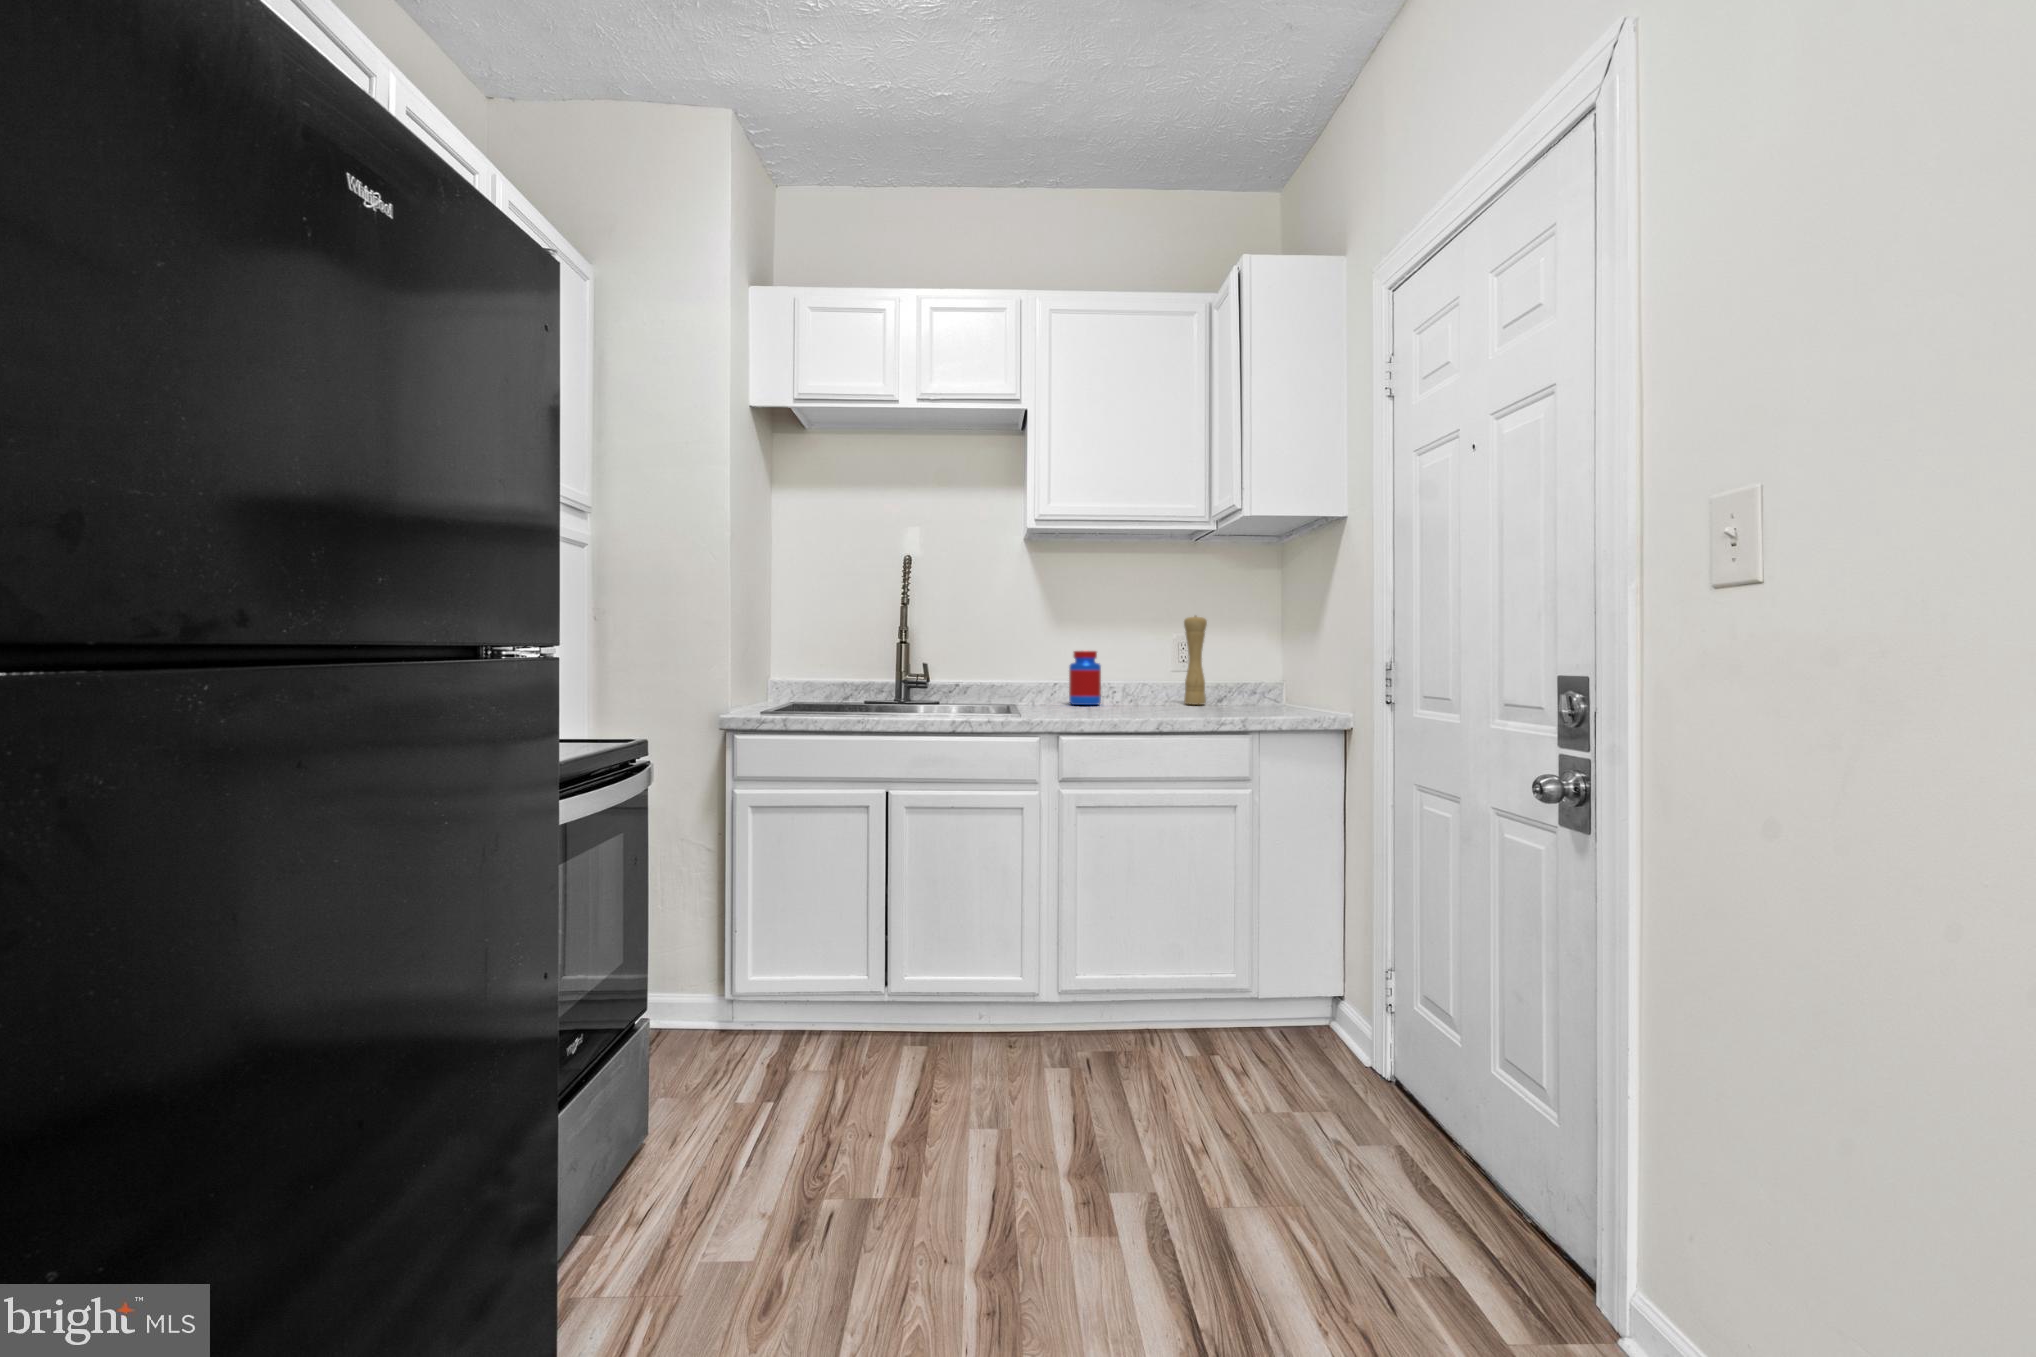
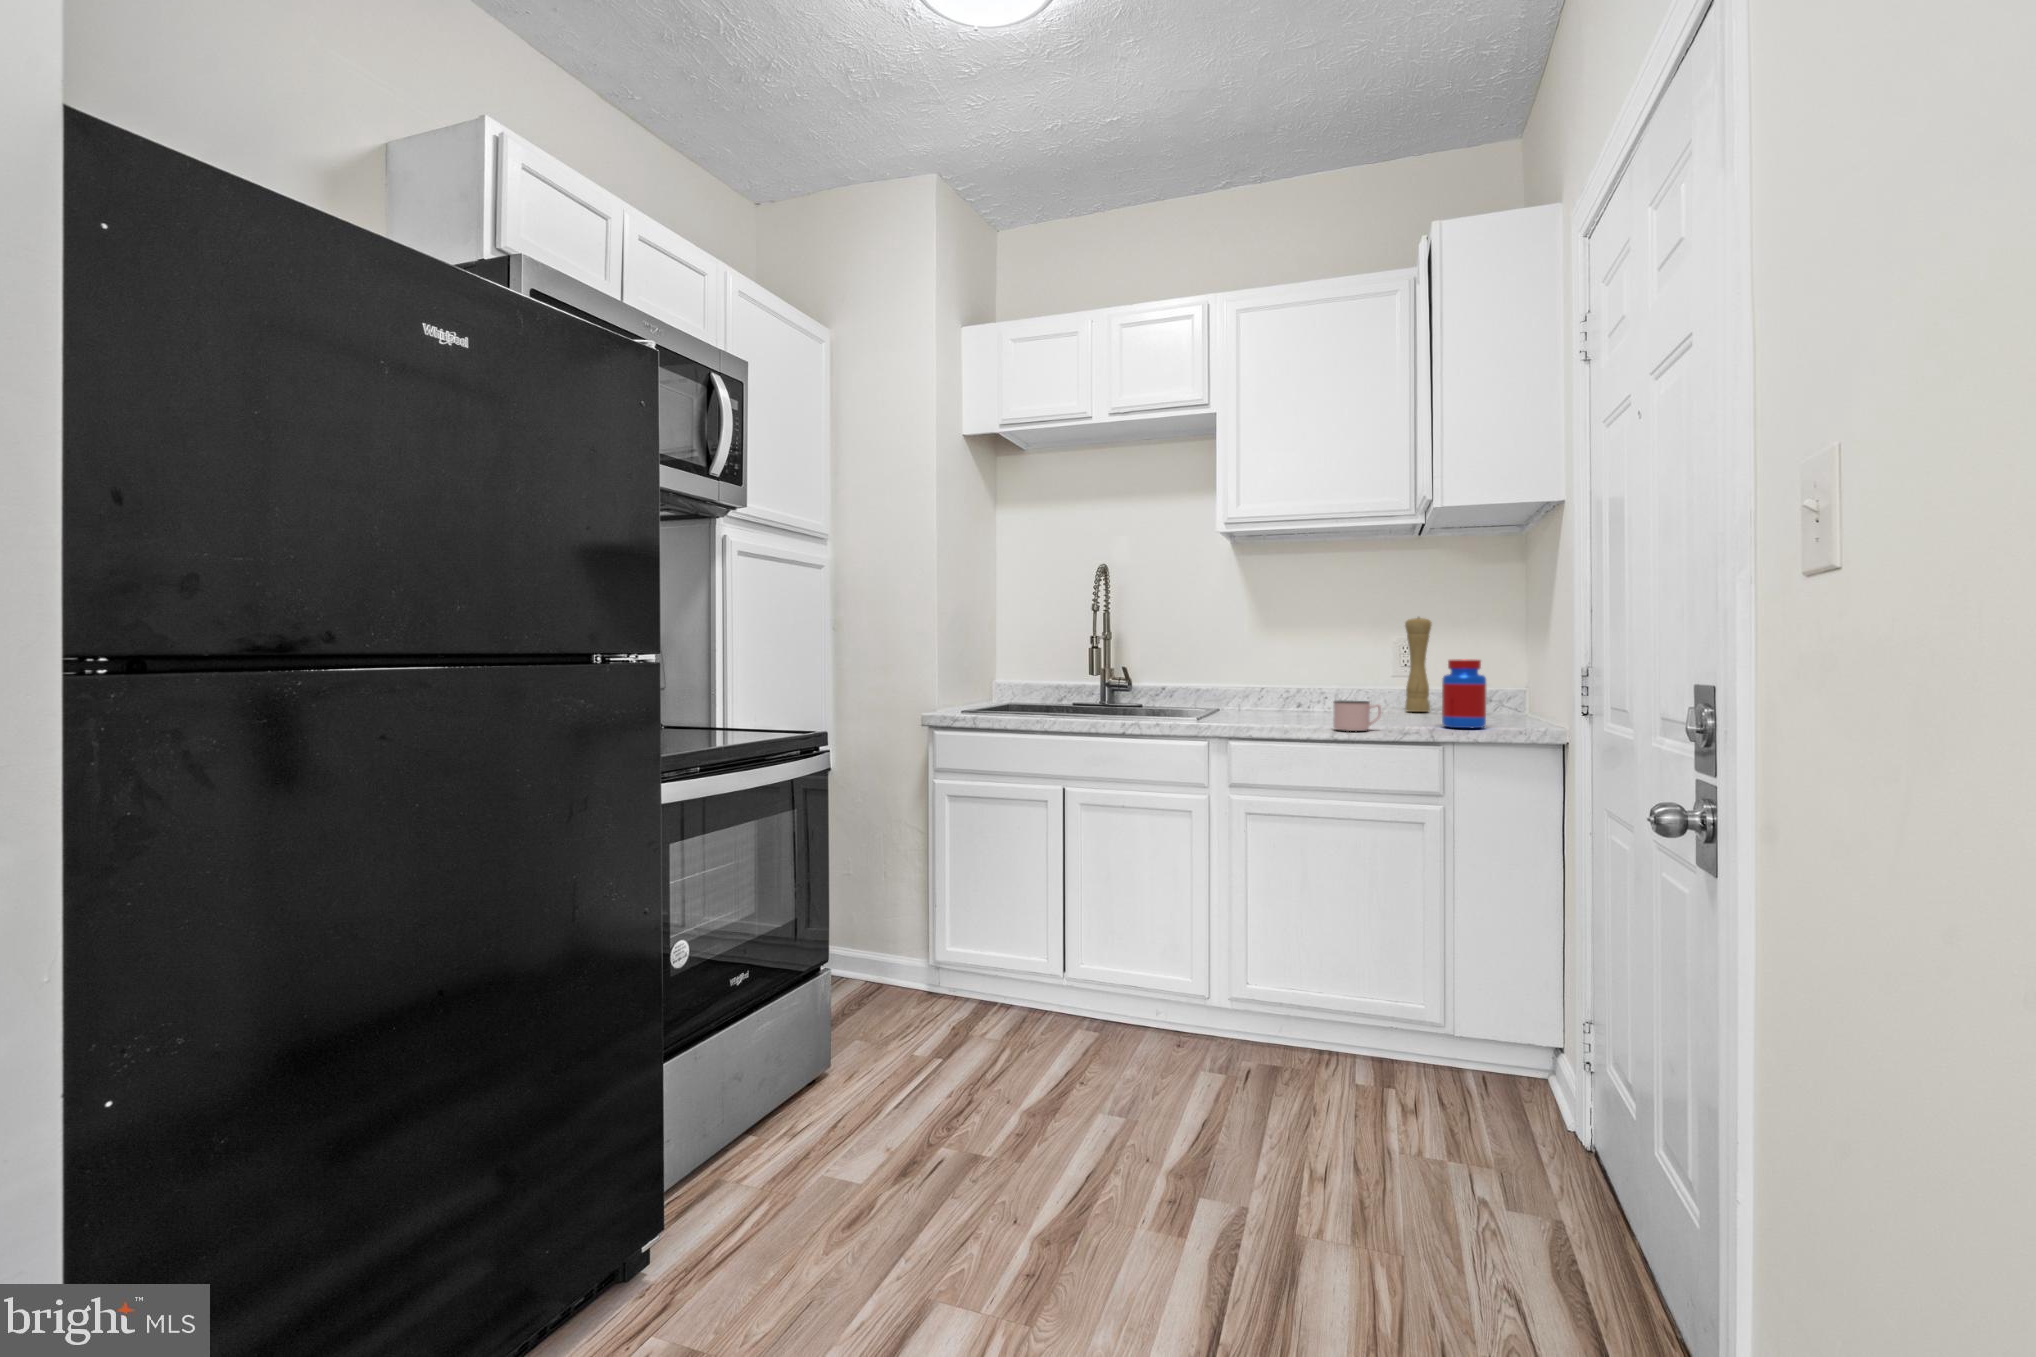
jar: present [1069,651,1101,705] -> present [1442,659,1487,728]
mug: none [1153,694,1196,722] -> present [1333,701,1381,731]

